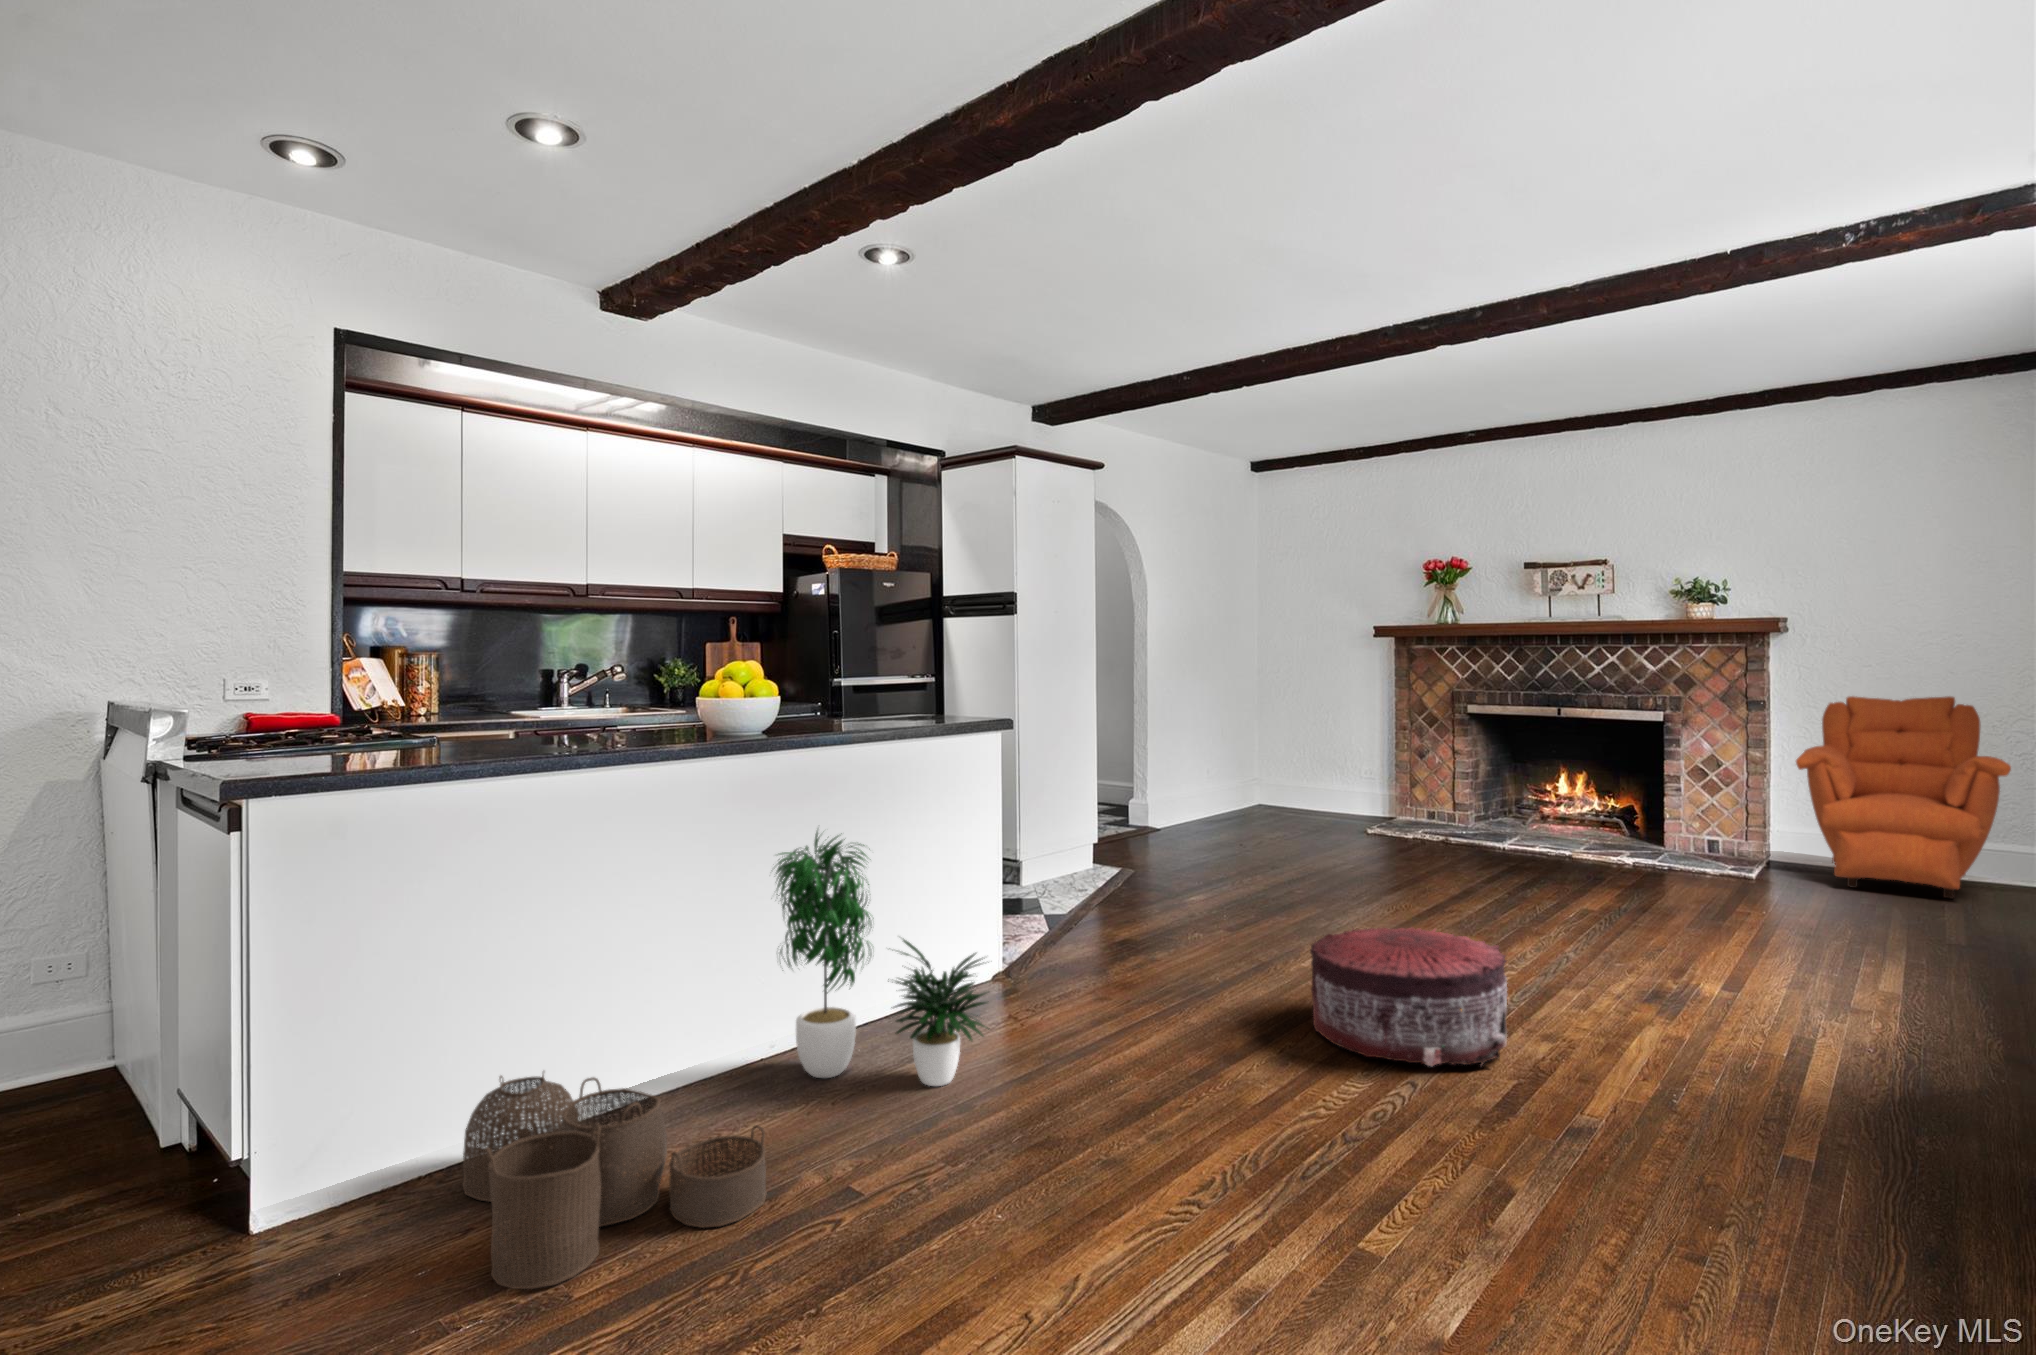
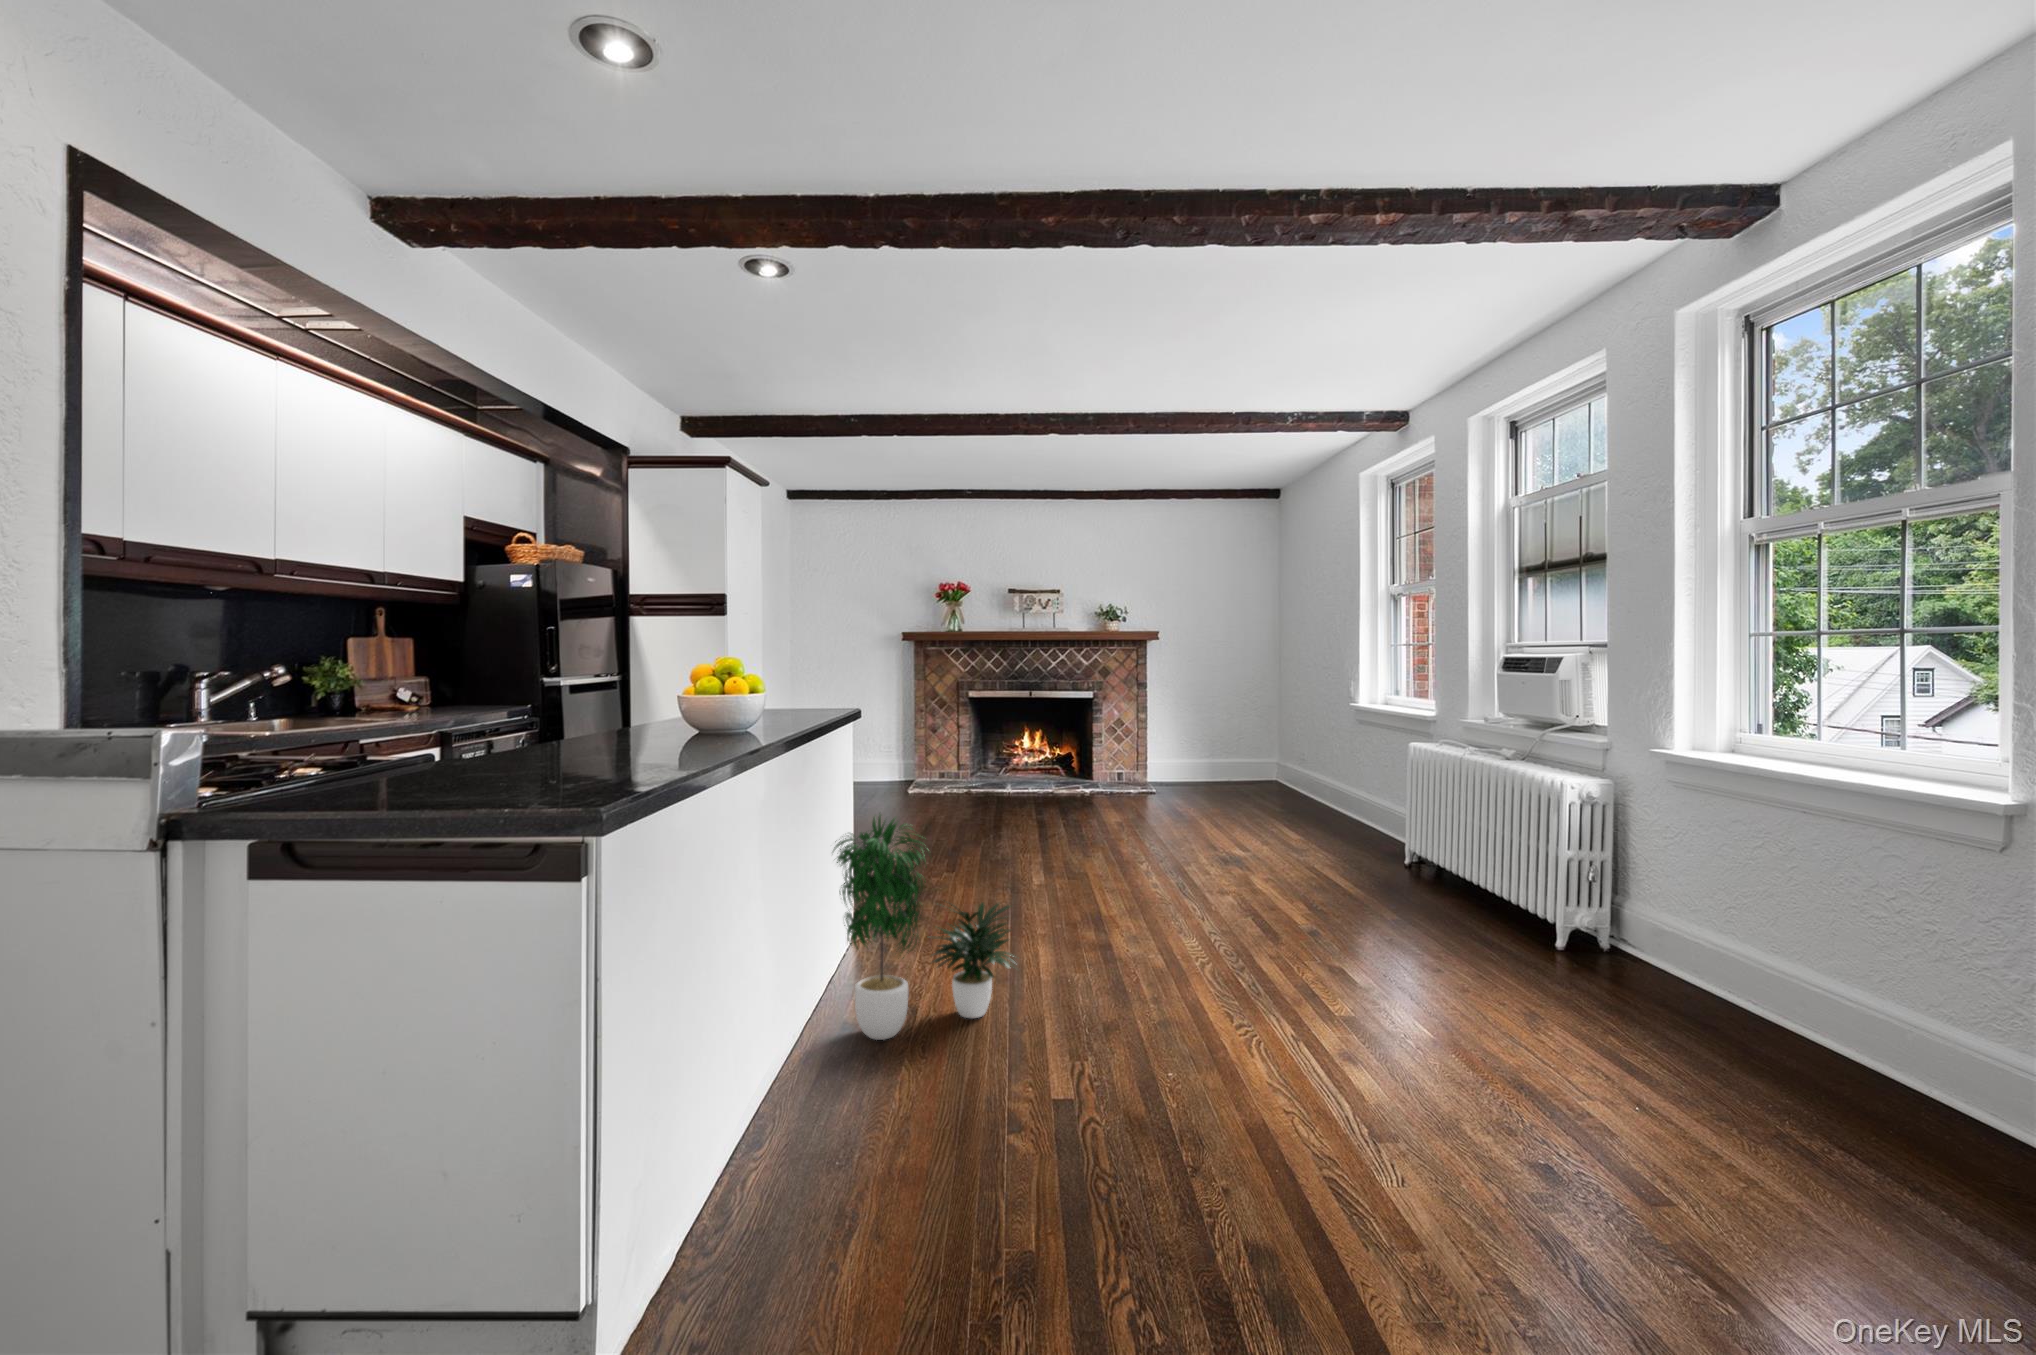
armchair: present [1796,696,2011,899] -> none [1172,680,1274,793]
pouf: present [1310,928,1507,1066] -> none [1103,839,1236,927]
woven basket: present [462,1074,767,1289] -> none [744,1067,1042,1260]

